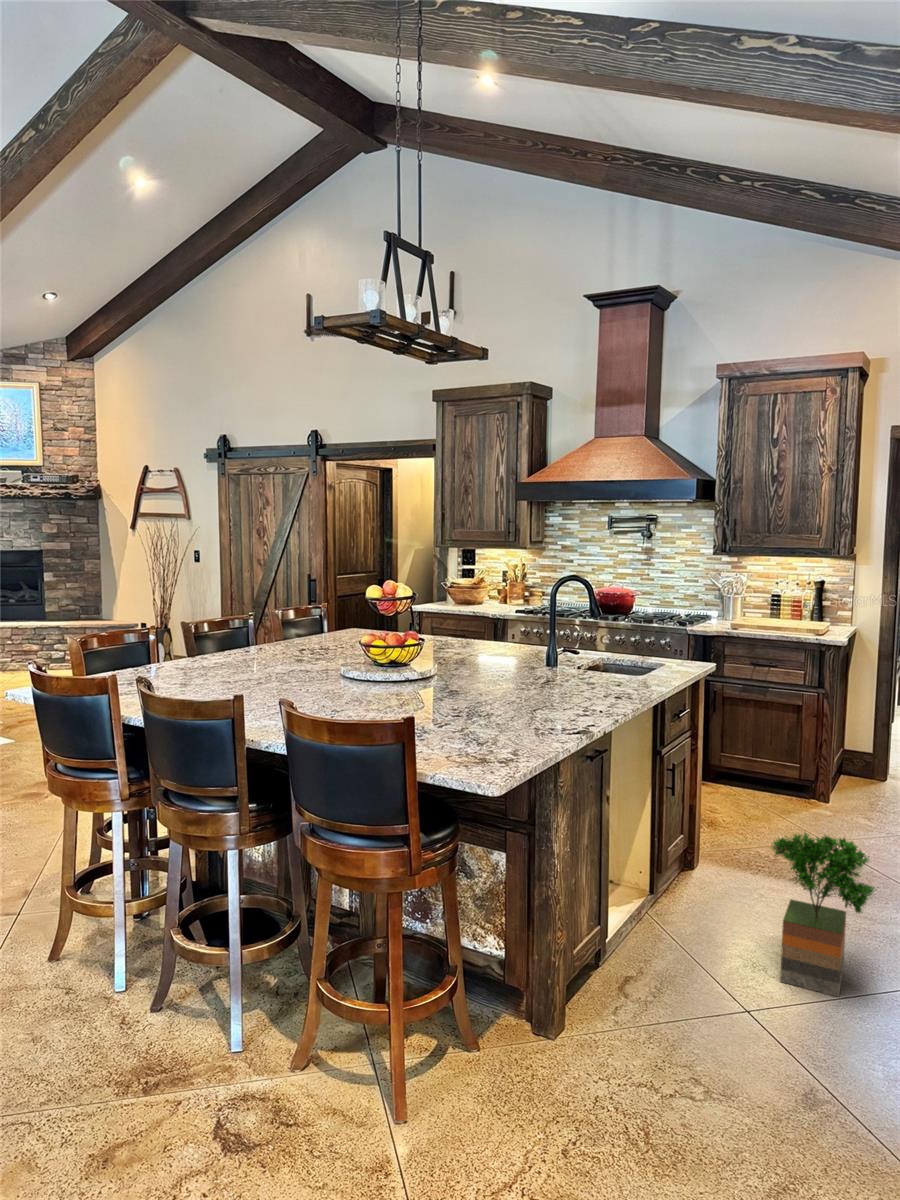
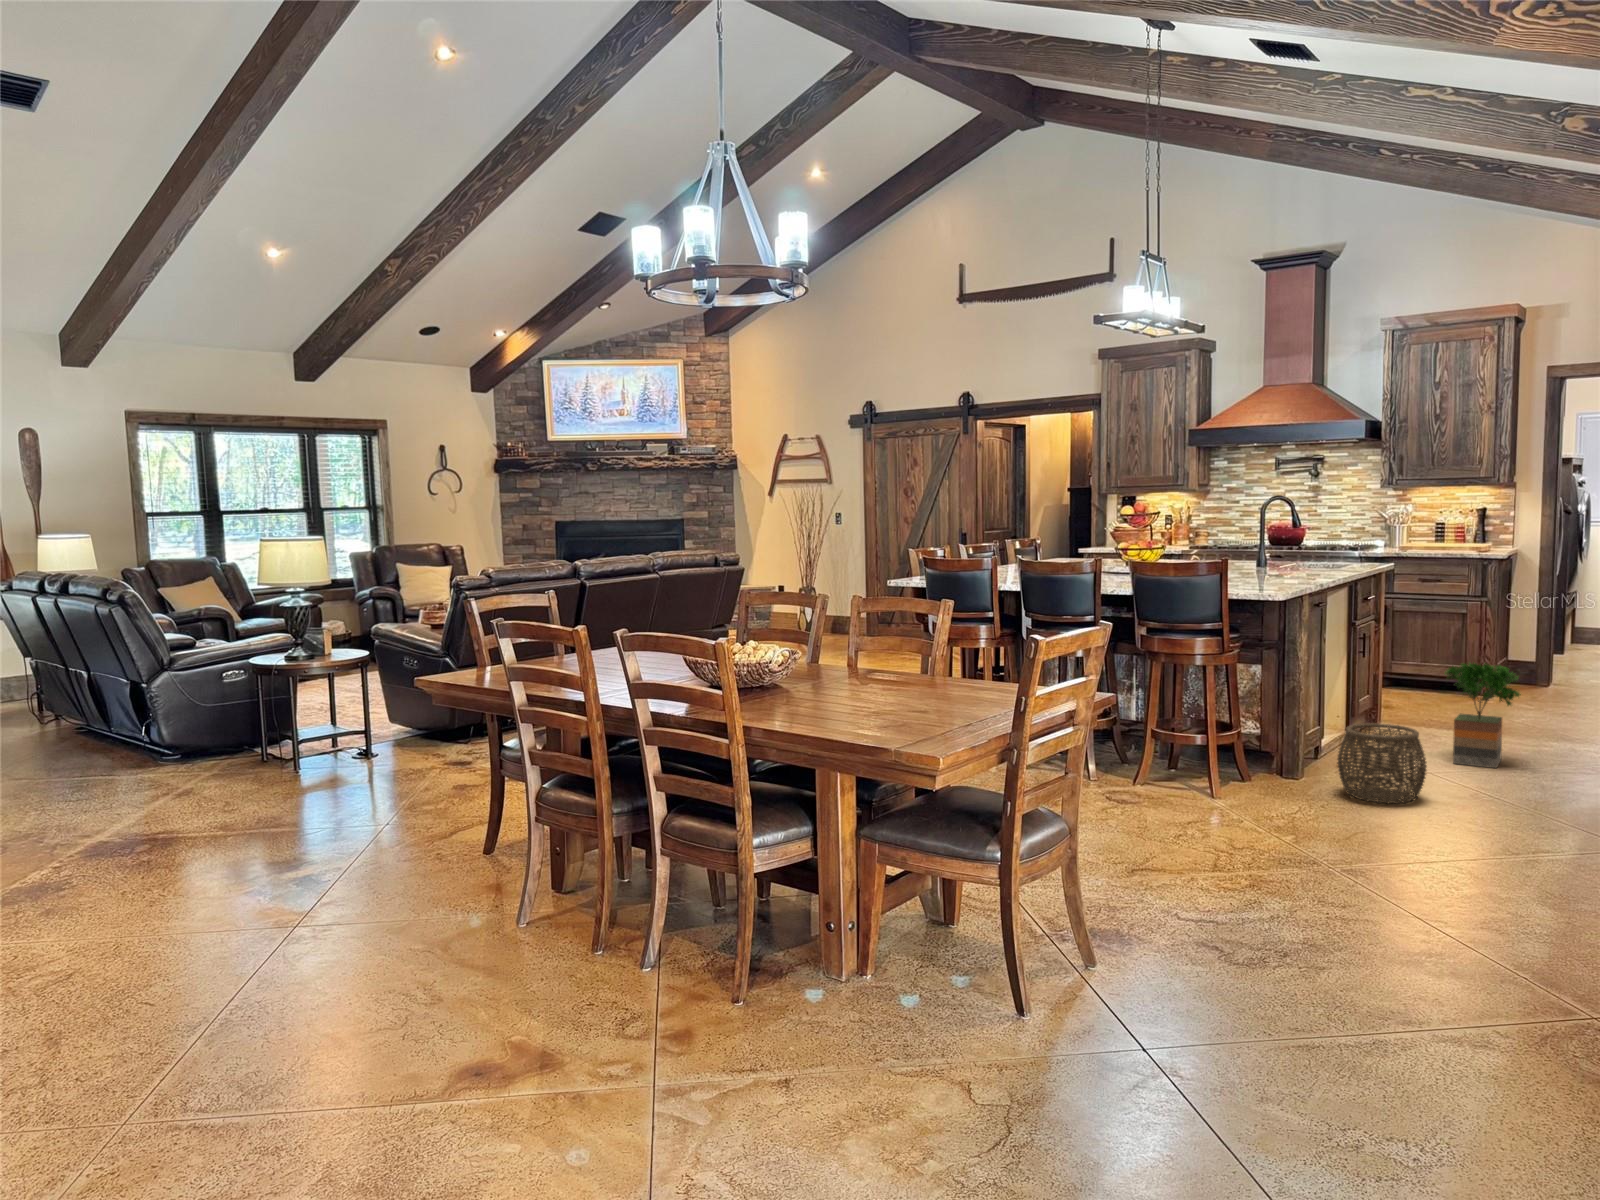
woven basket: none [602,977,739,1150] -> present [1337,723,1427,804]

